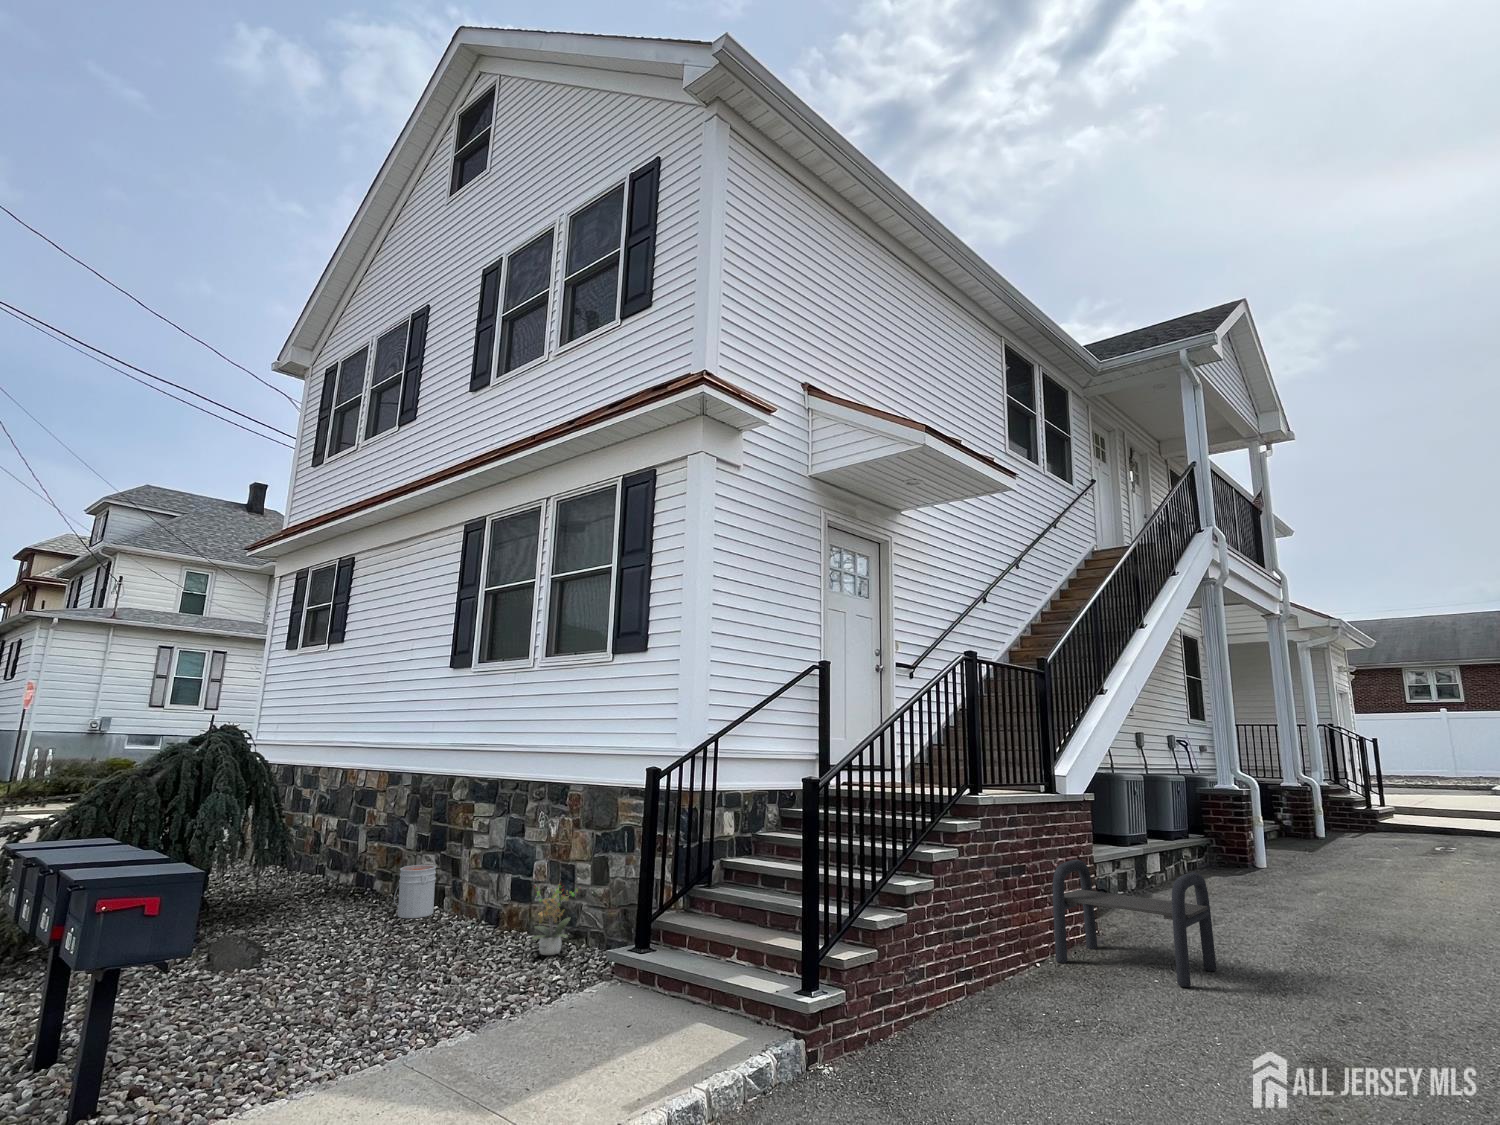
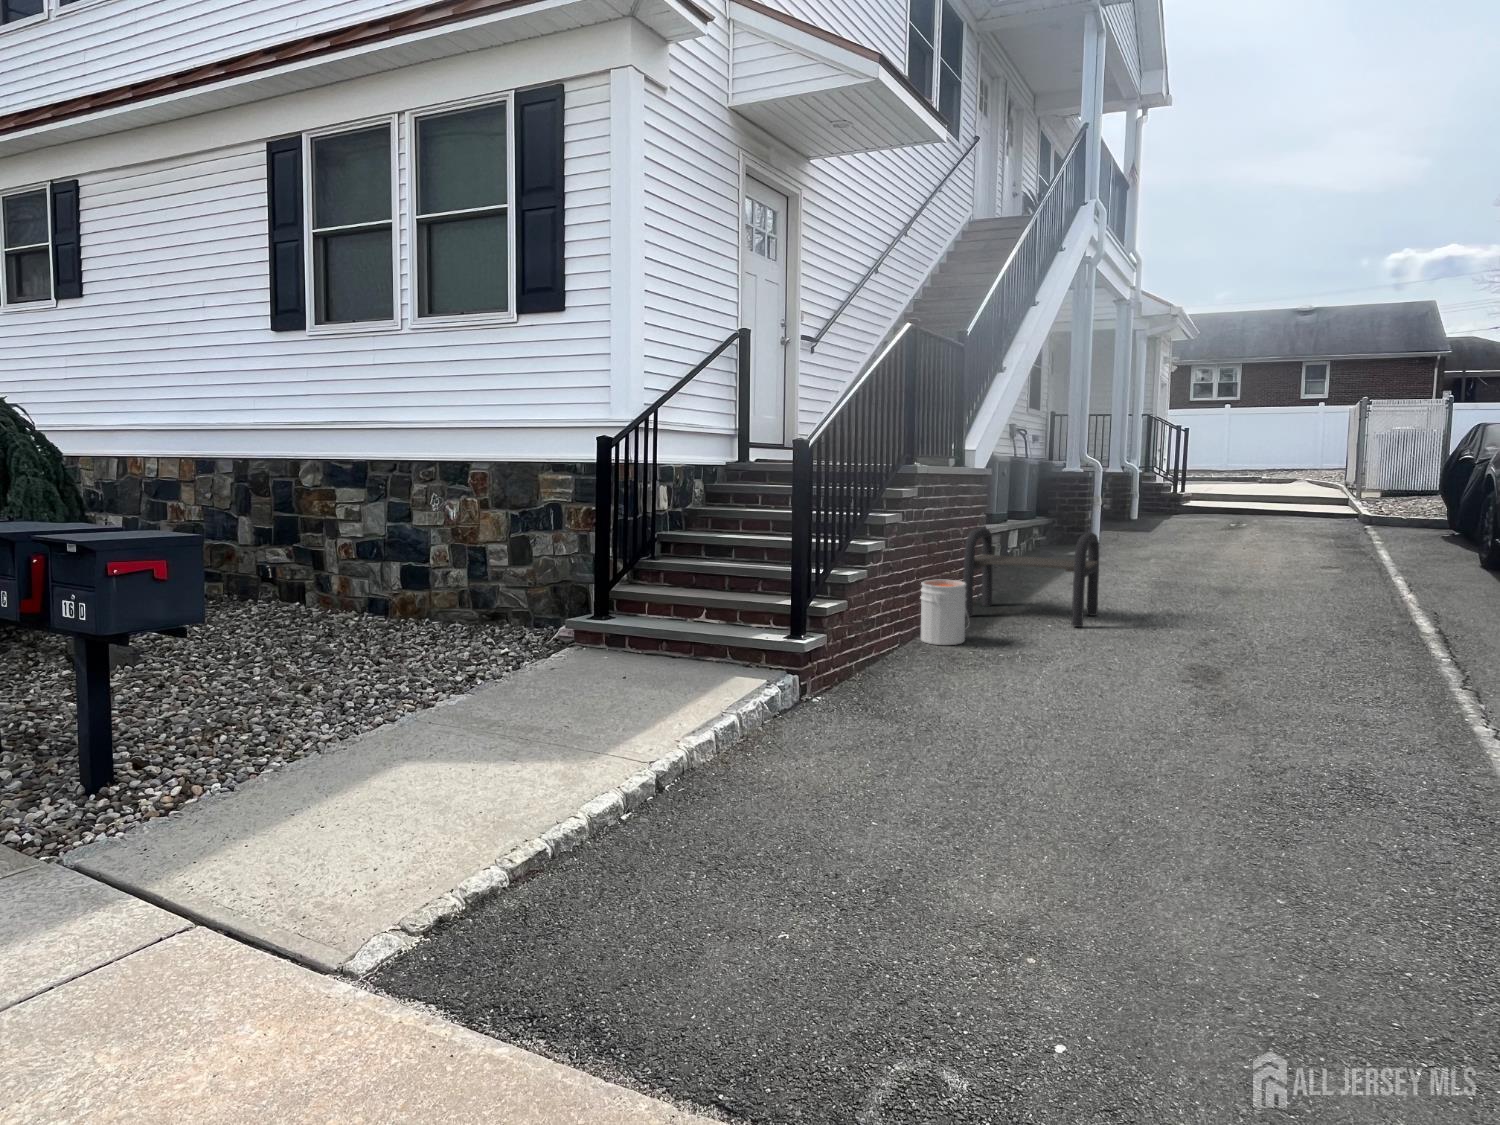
bucket: present [394,865,436,918] -> present [920,580,969,645]
potted plant: present [533,885,578,955] -> none [449,564,503,635]

